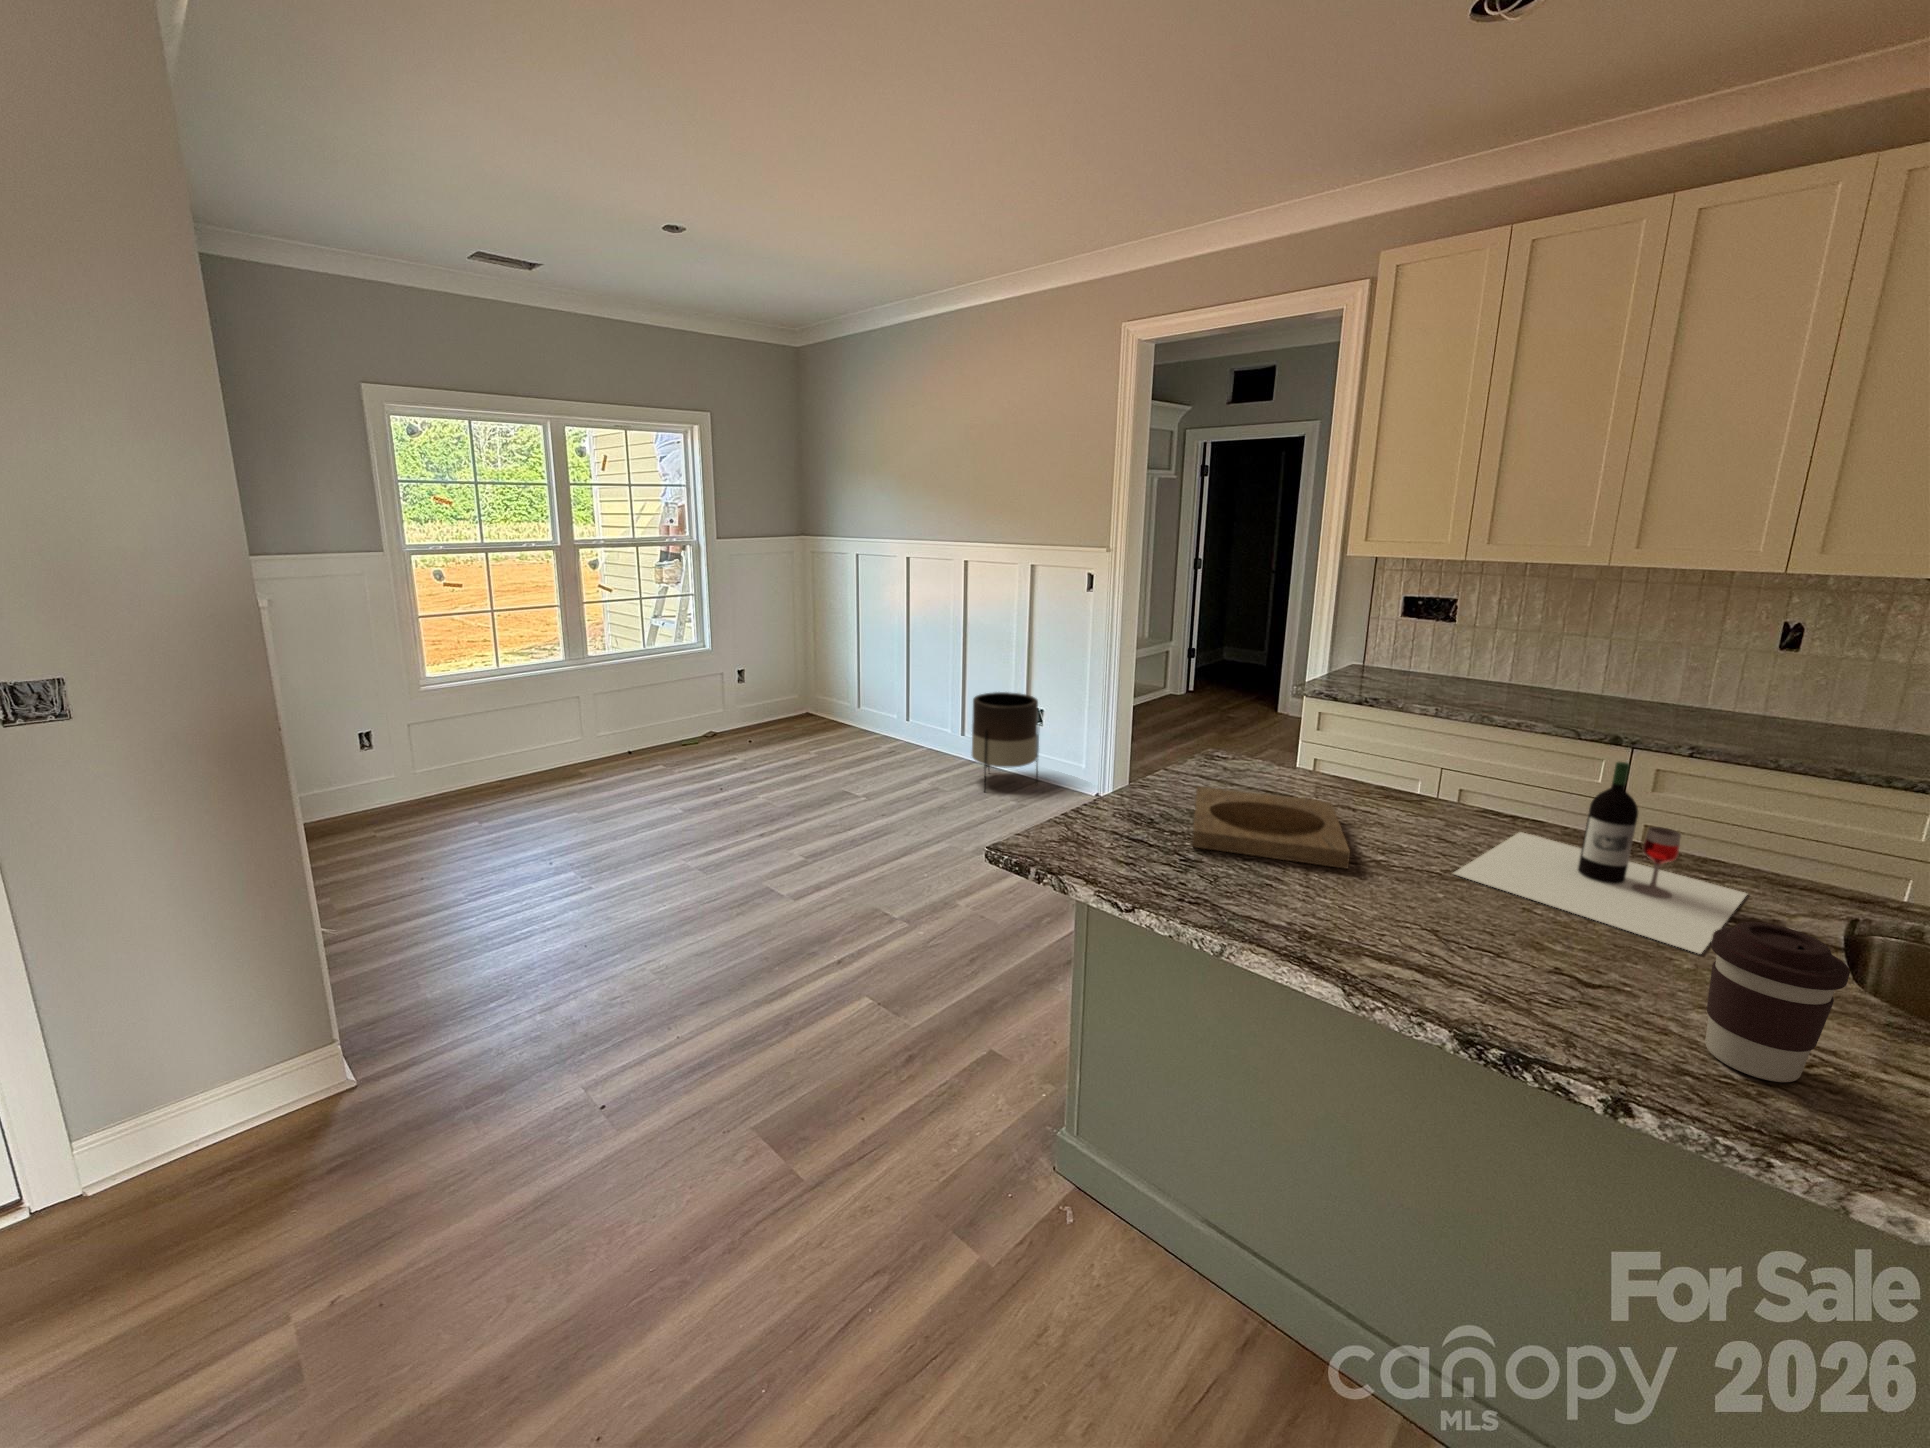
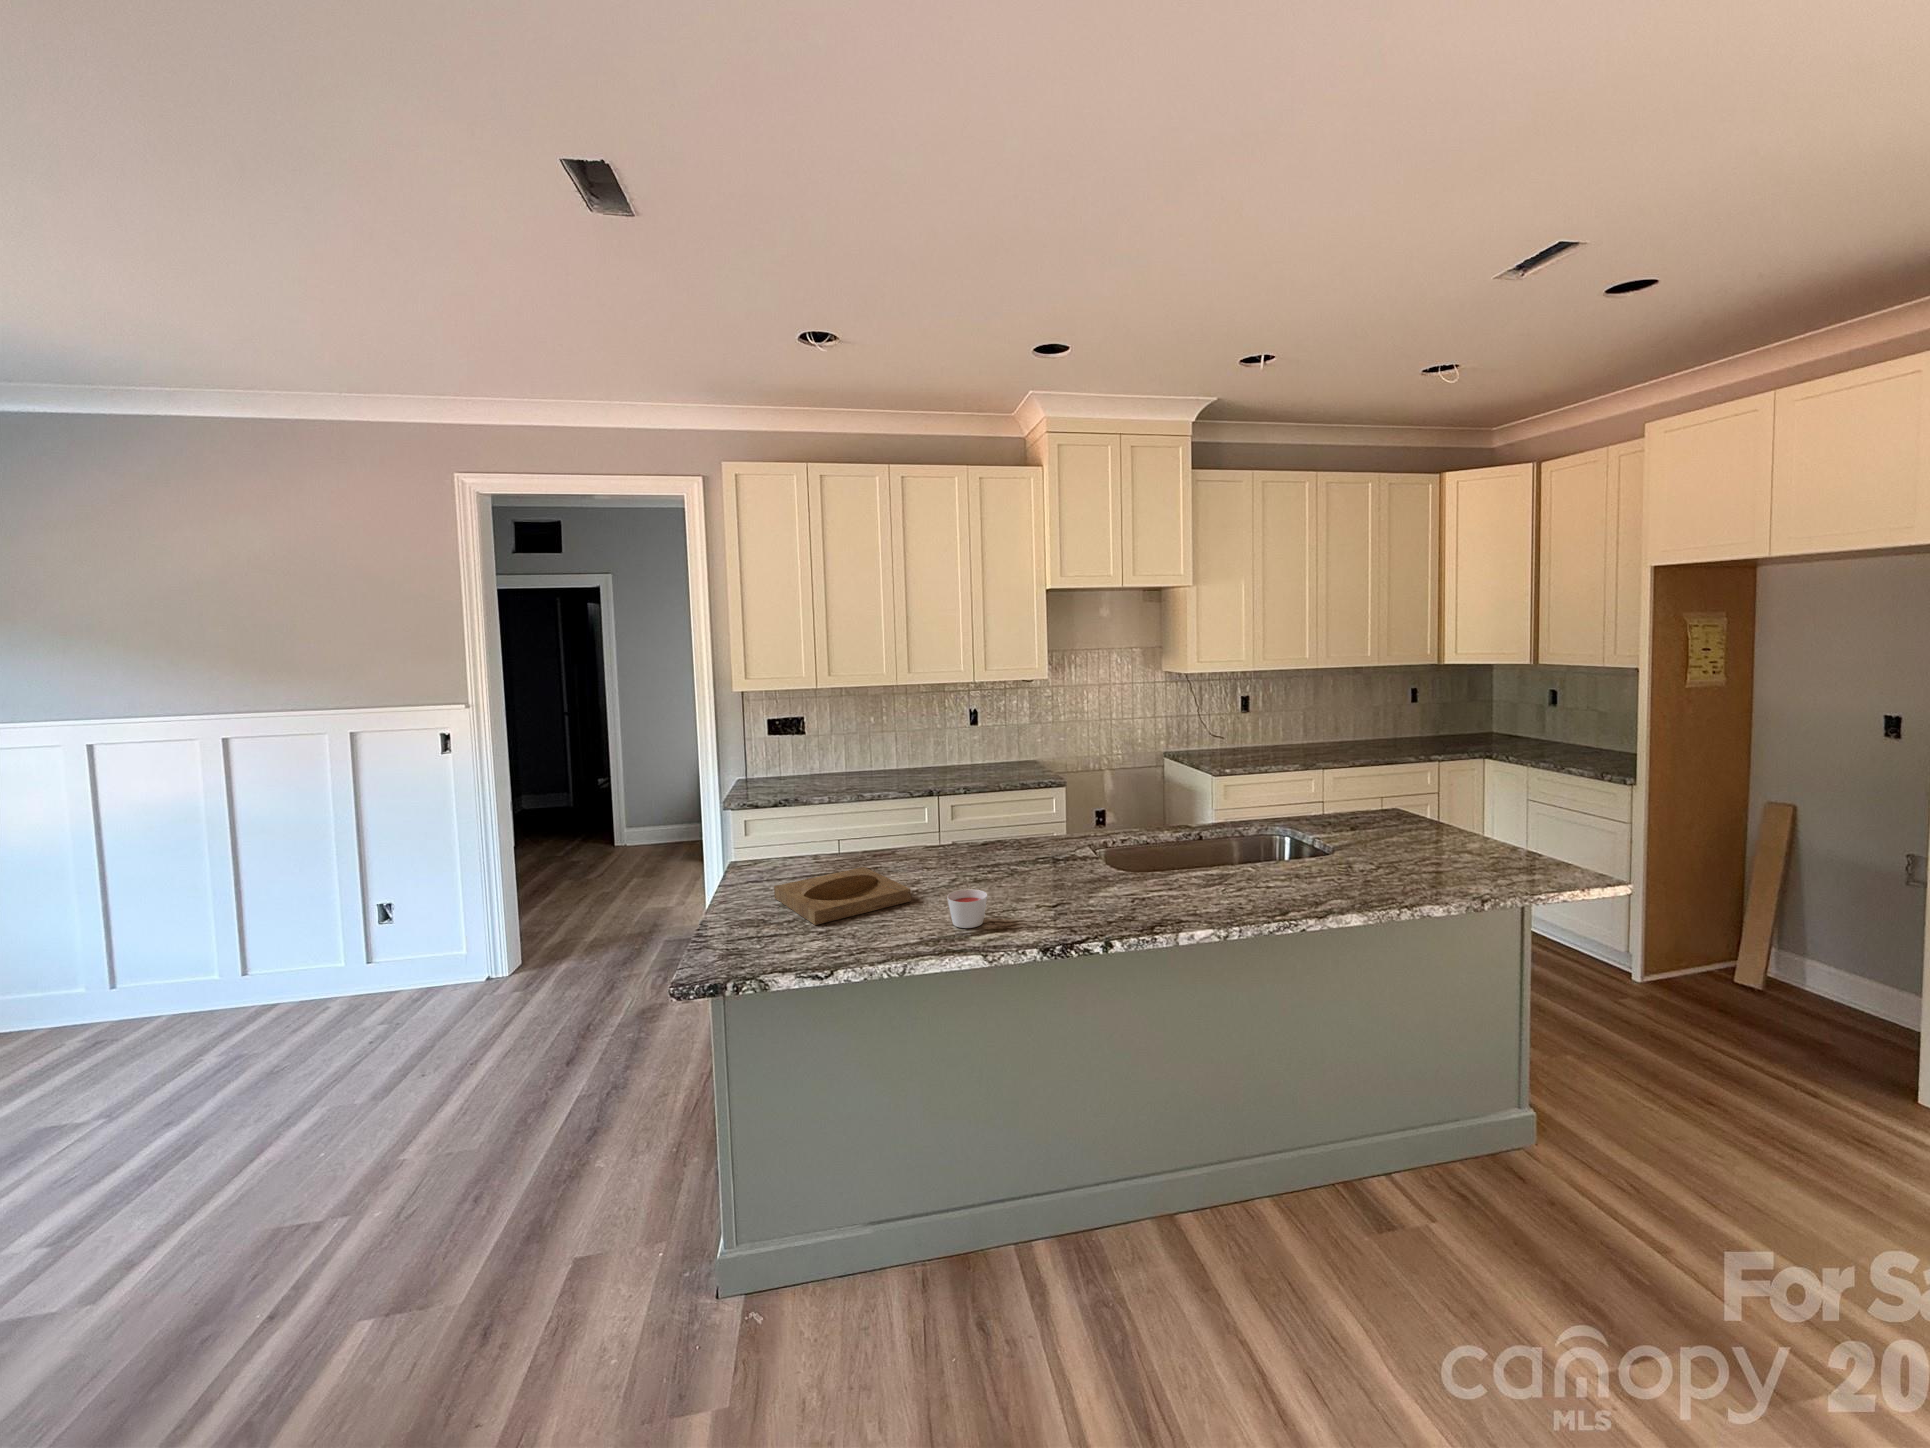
planter: present [972,692,1039,791] -> none [275,892,395,1037]
wine bottle: present [1454,762,1747,954] -> none [956,793,1070,884]
candle: none [1358,880,1432,947] -> present [947,889,987,928]
coffee cup: present [1705,922,1850,1082] -> none [1098,843,1141,914]

